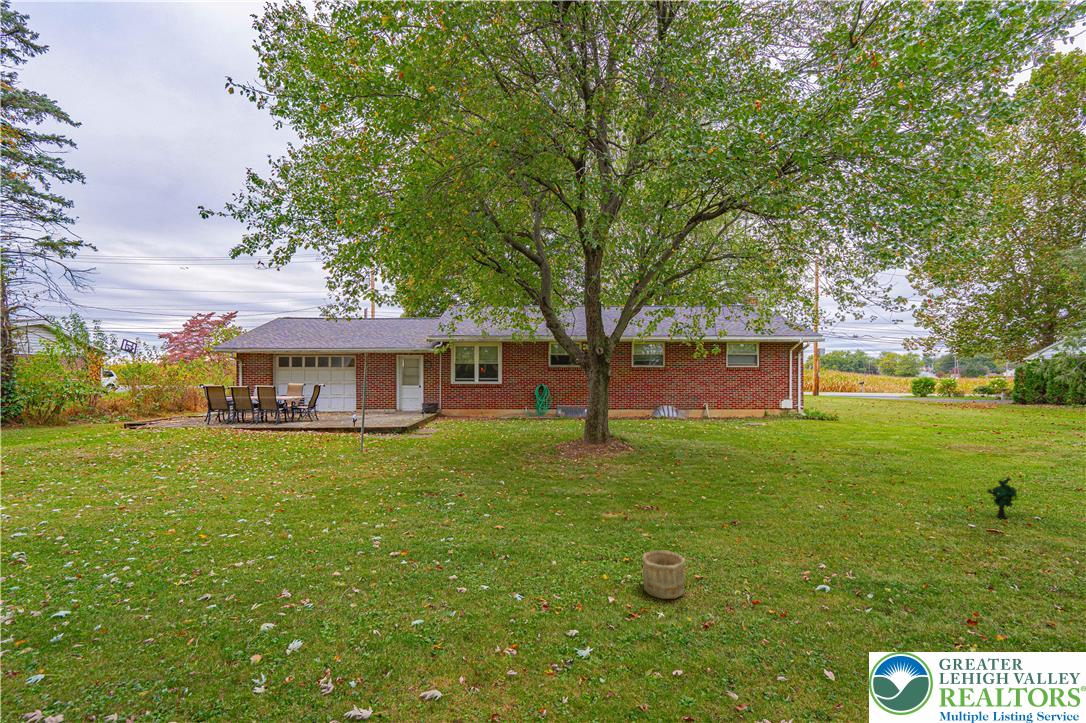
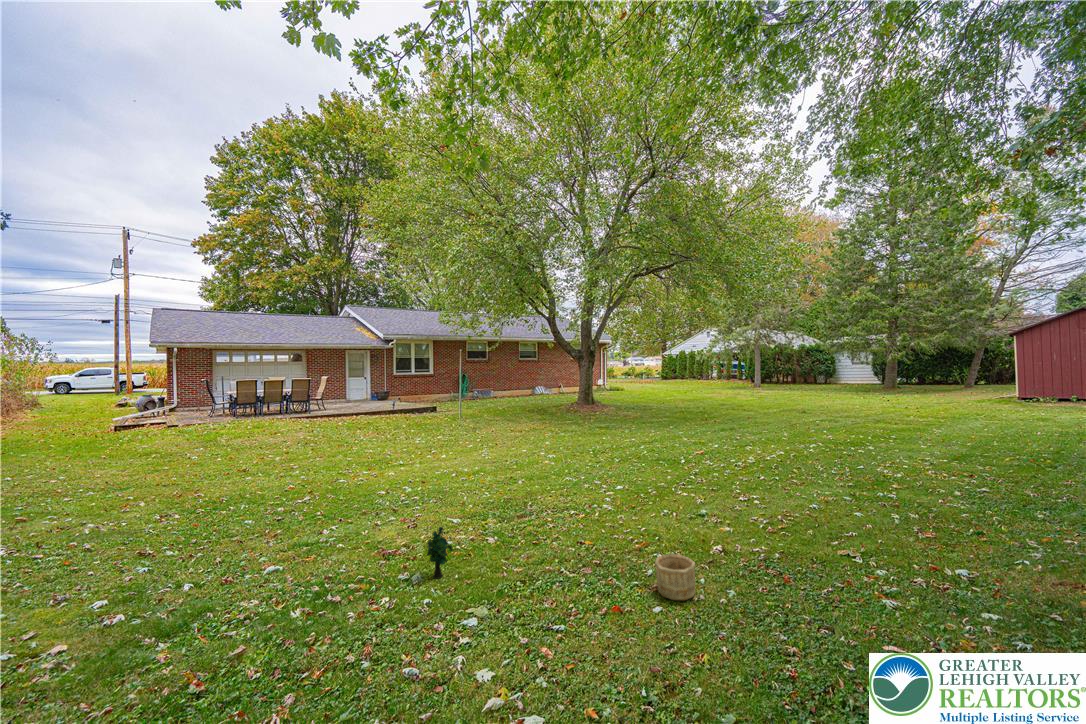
decorative plant: present [987,478,1018,519] -> present [427,527,453,579]

